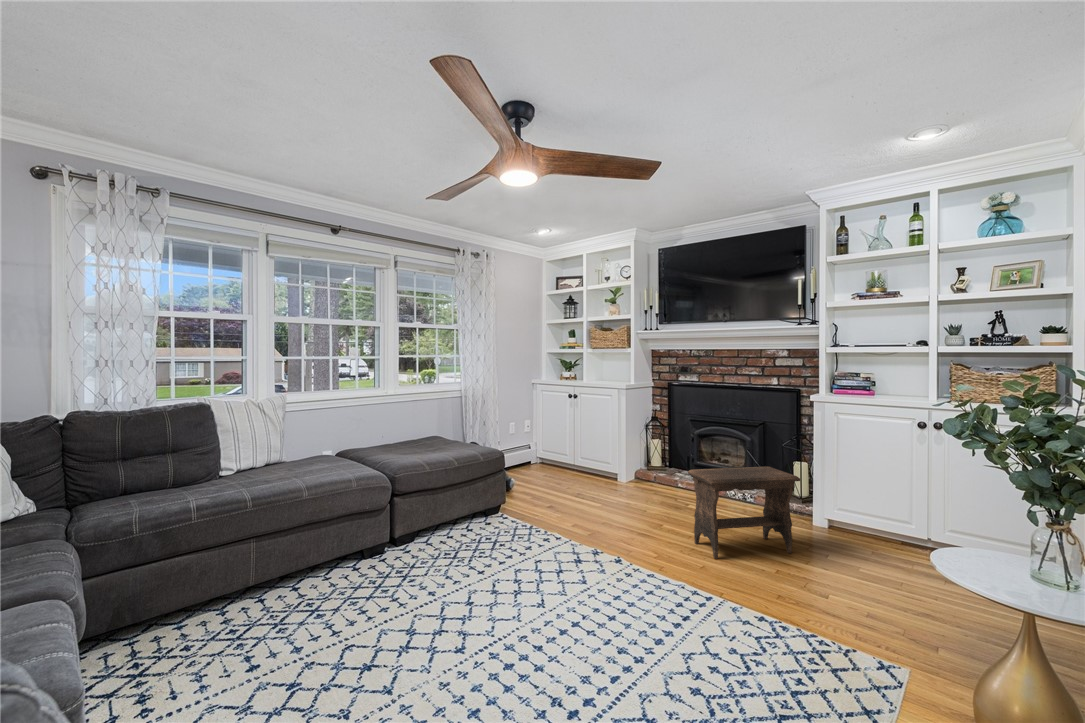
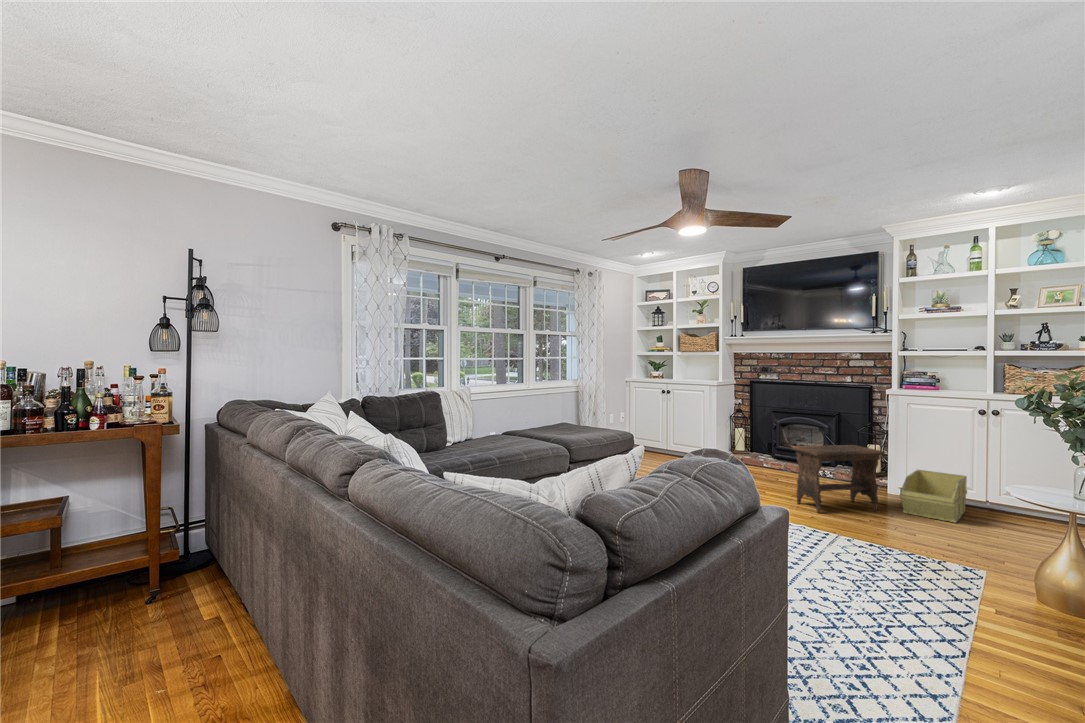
storage bin: none [818,496,904,572] -> present [900,470,967,523]

